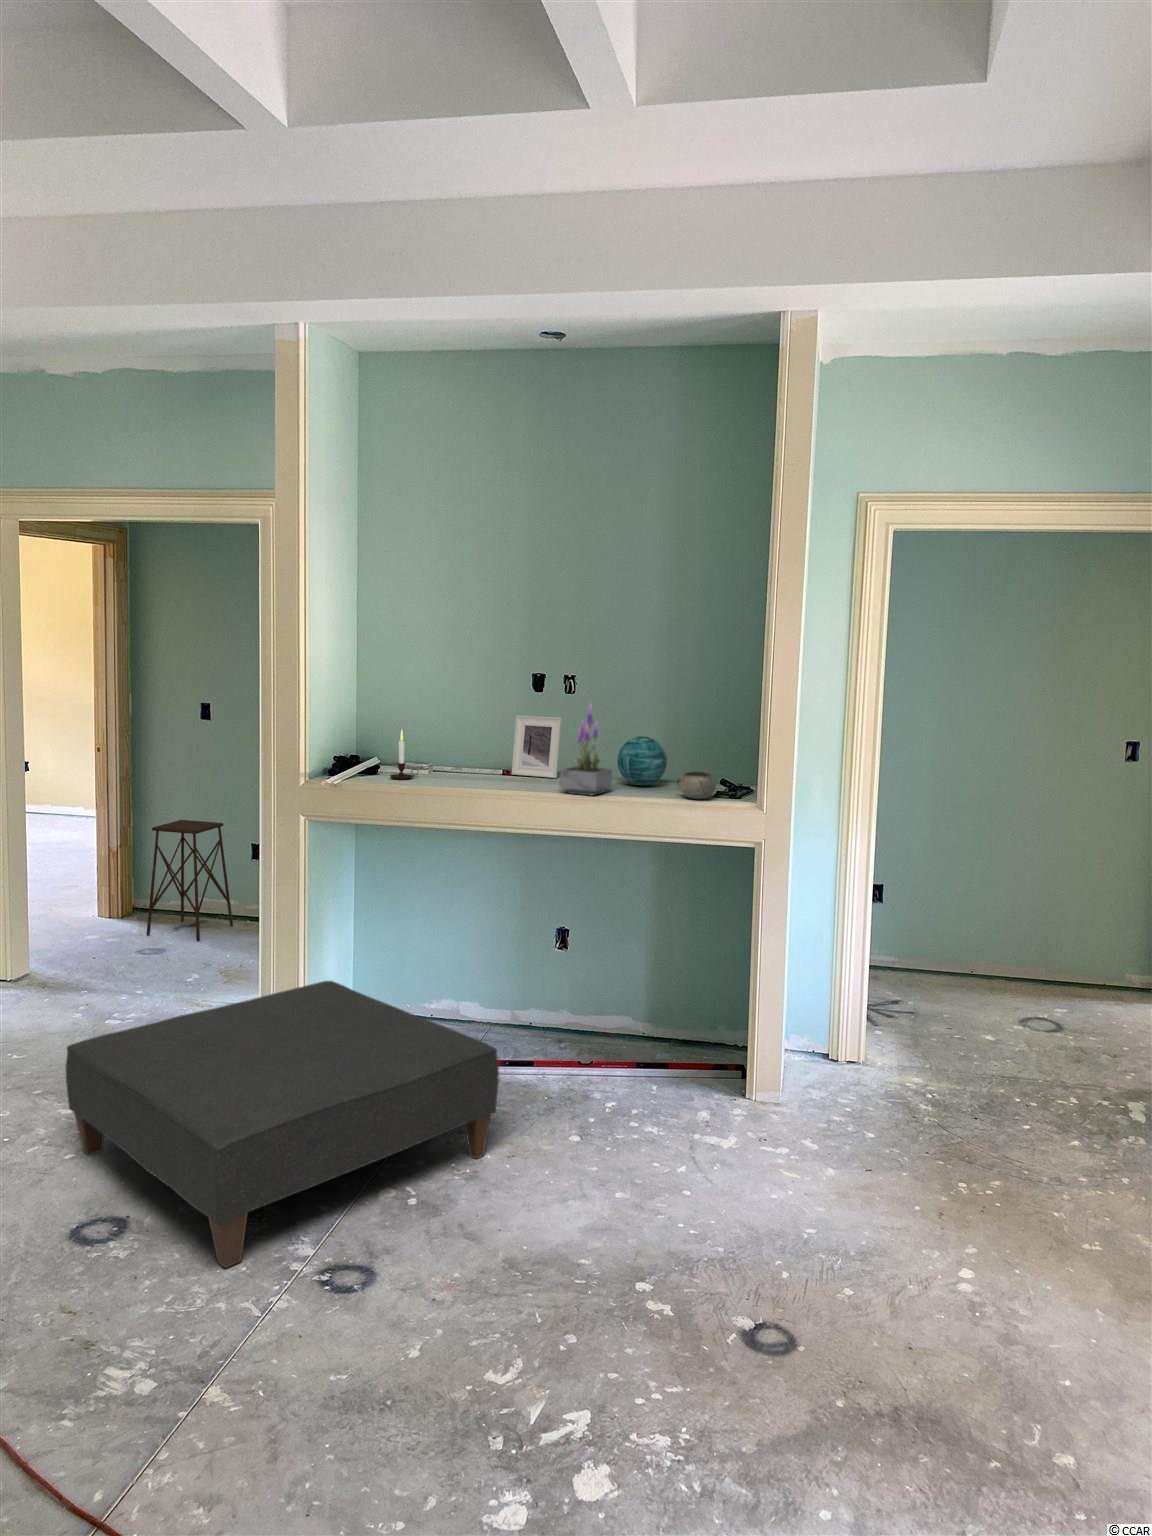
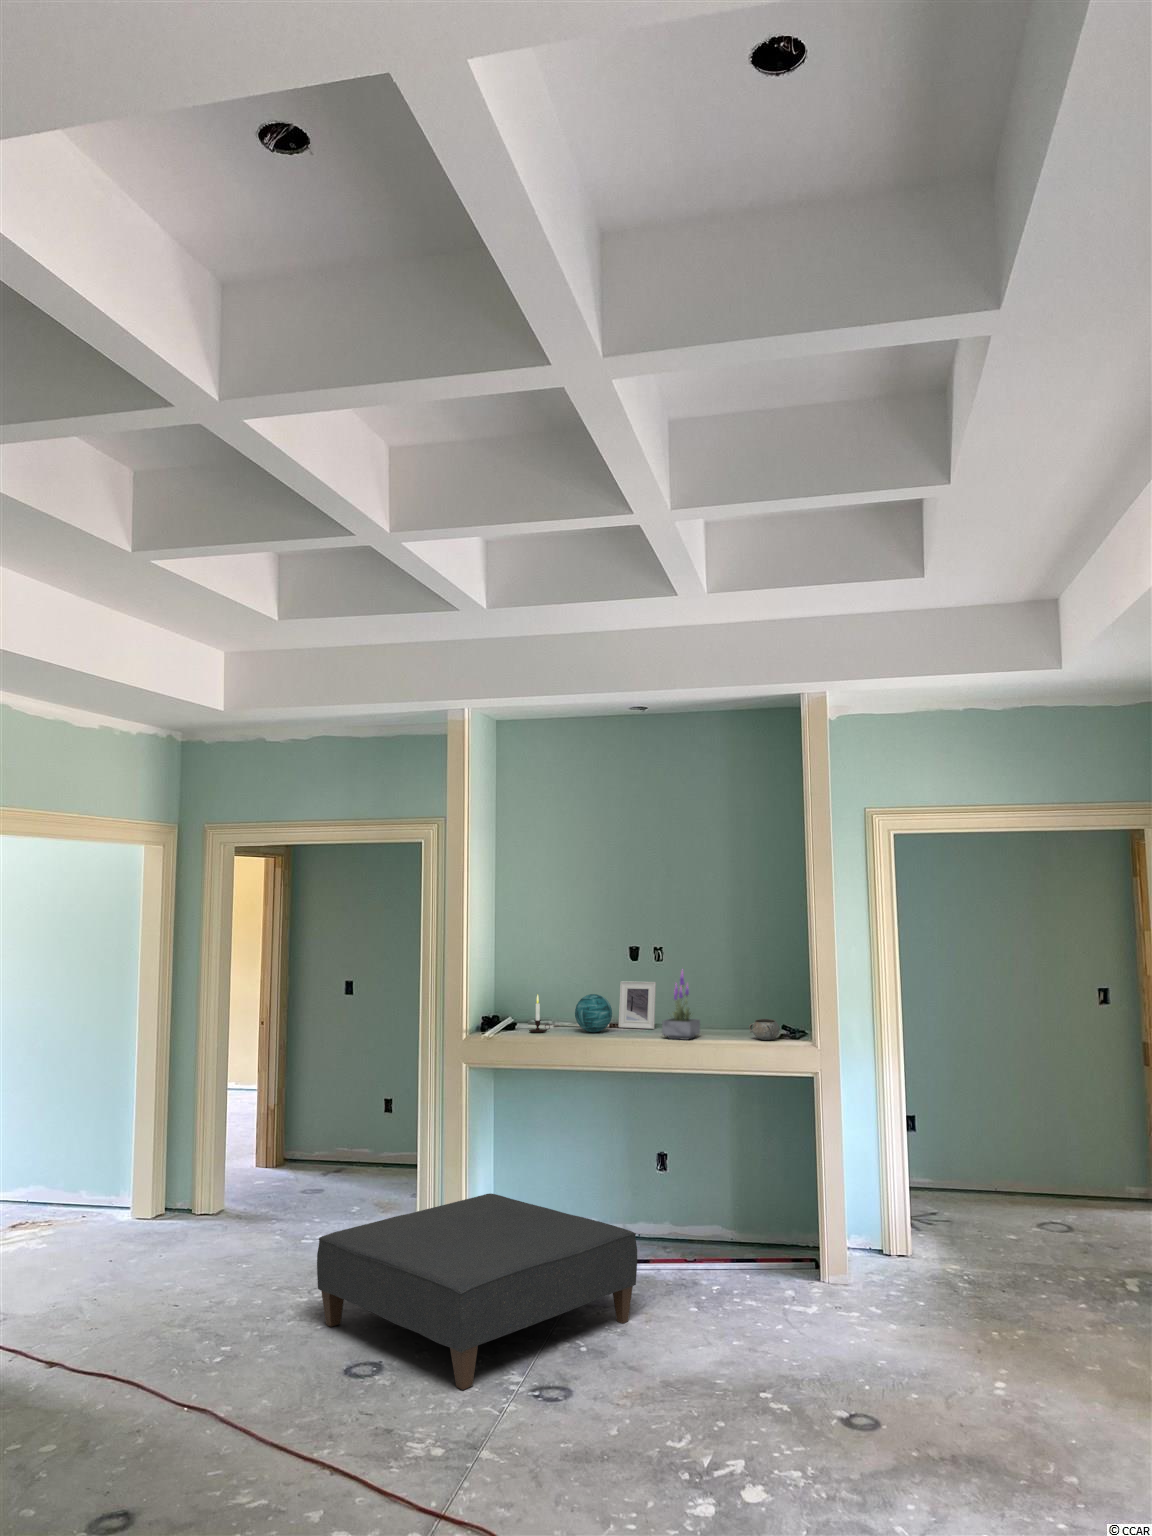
decorative orb: present [617,736,667,786] -> present [575,994,612,1032]
side table: present [147,820,233,941] -> none [302,1079,370,1182]

